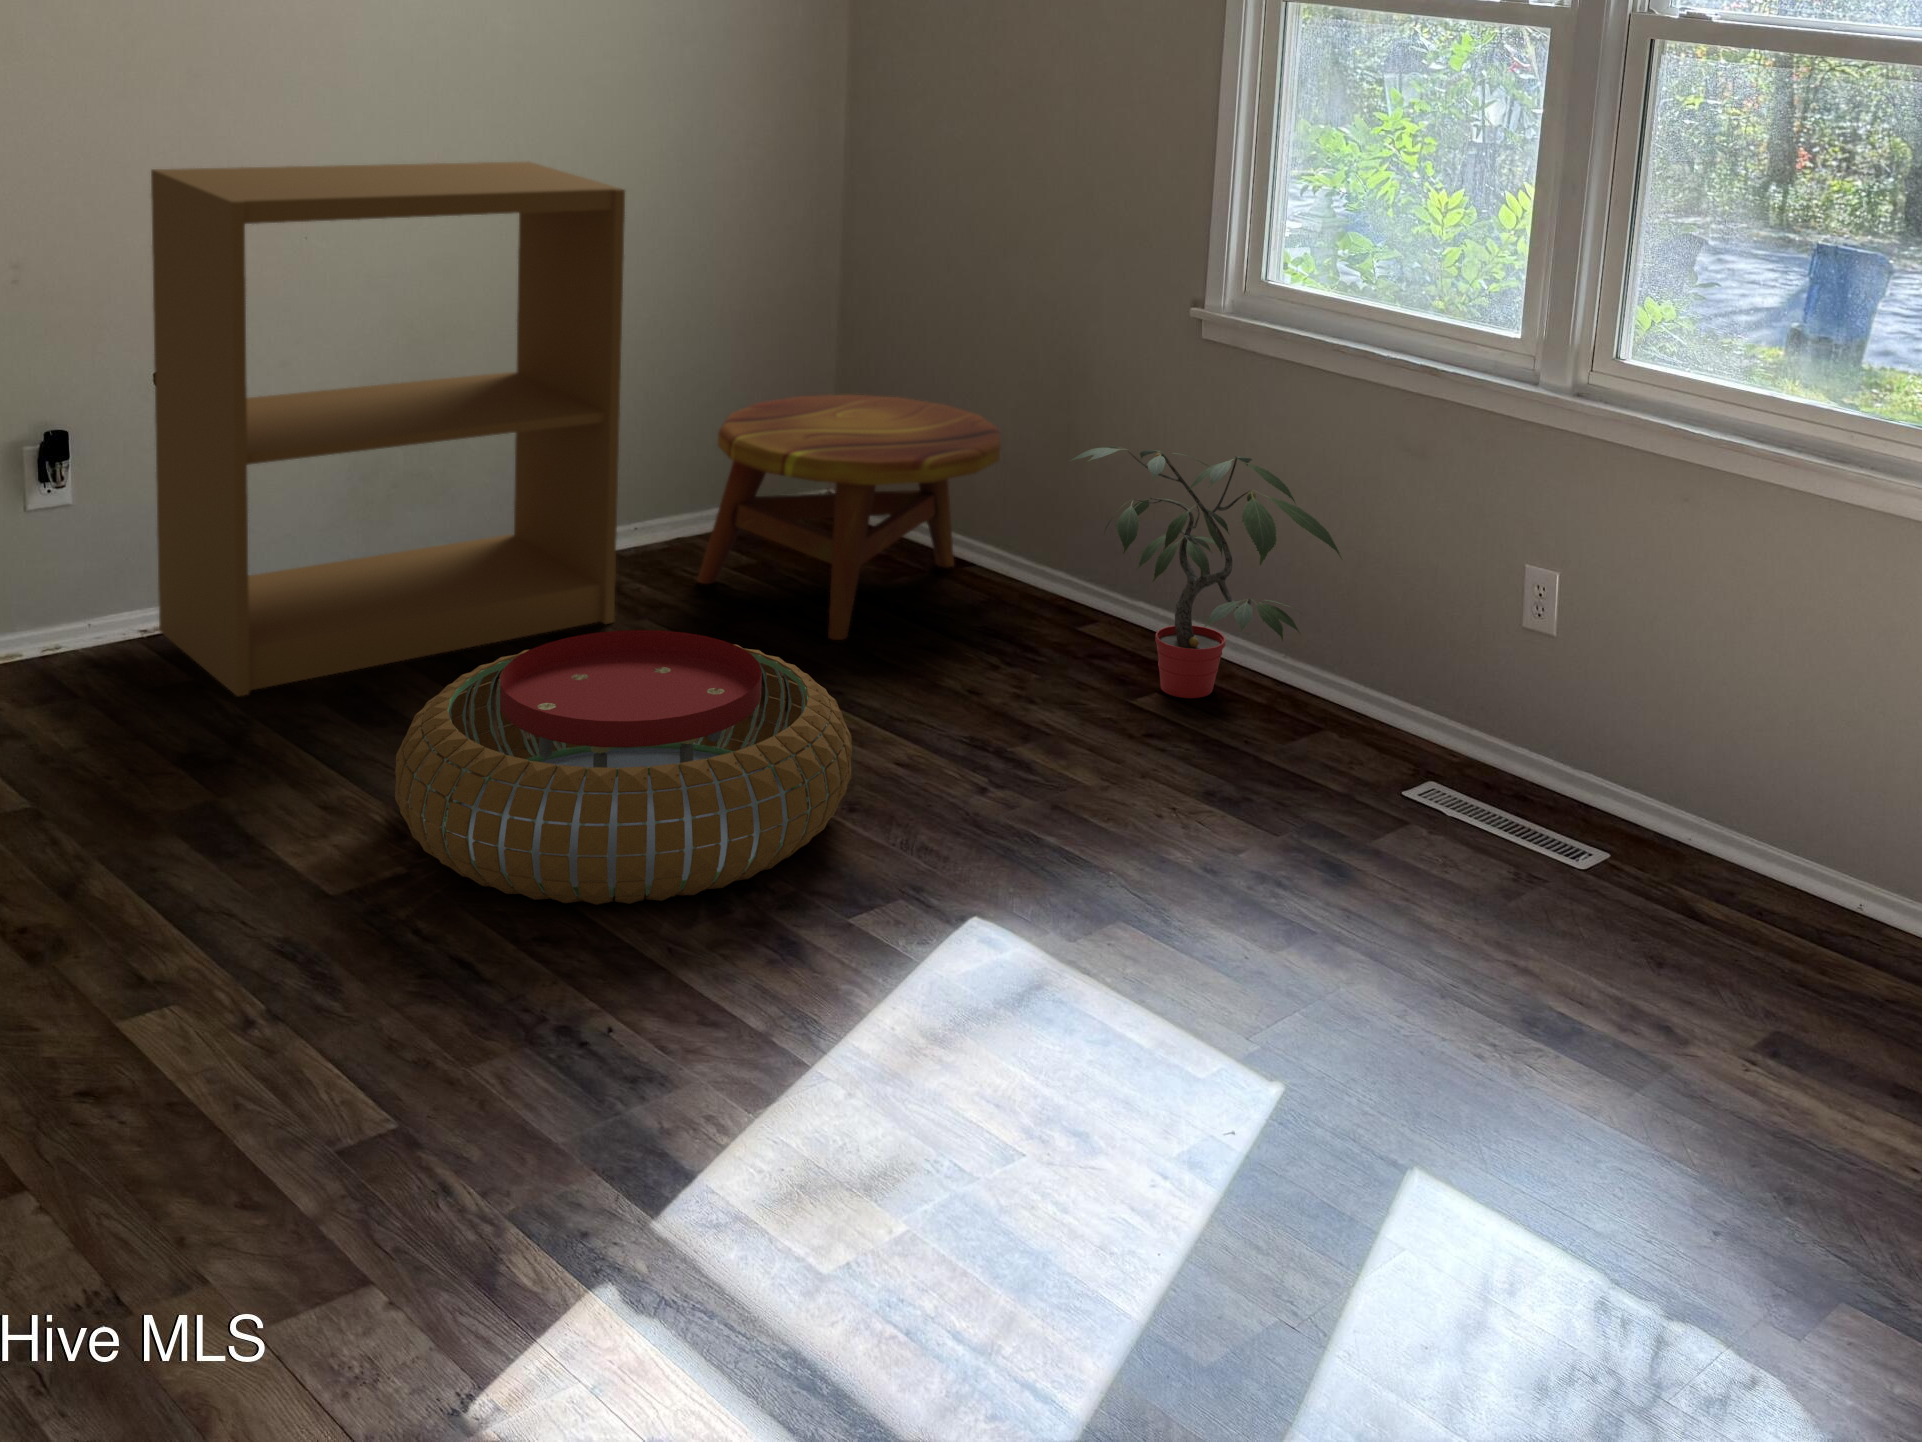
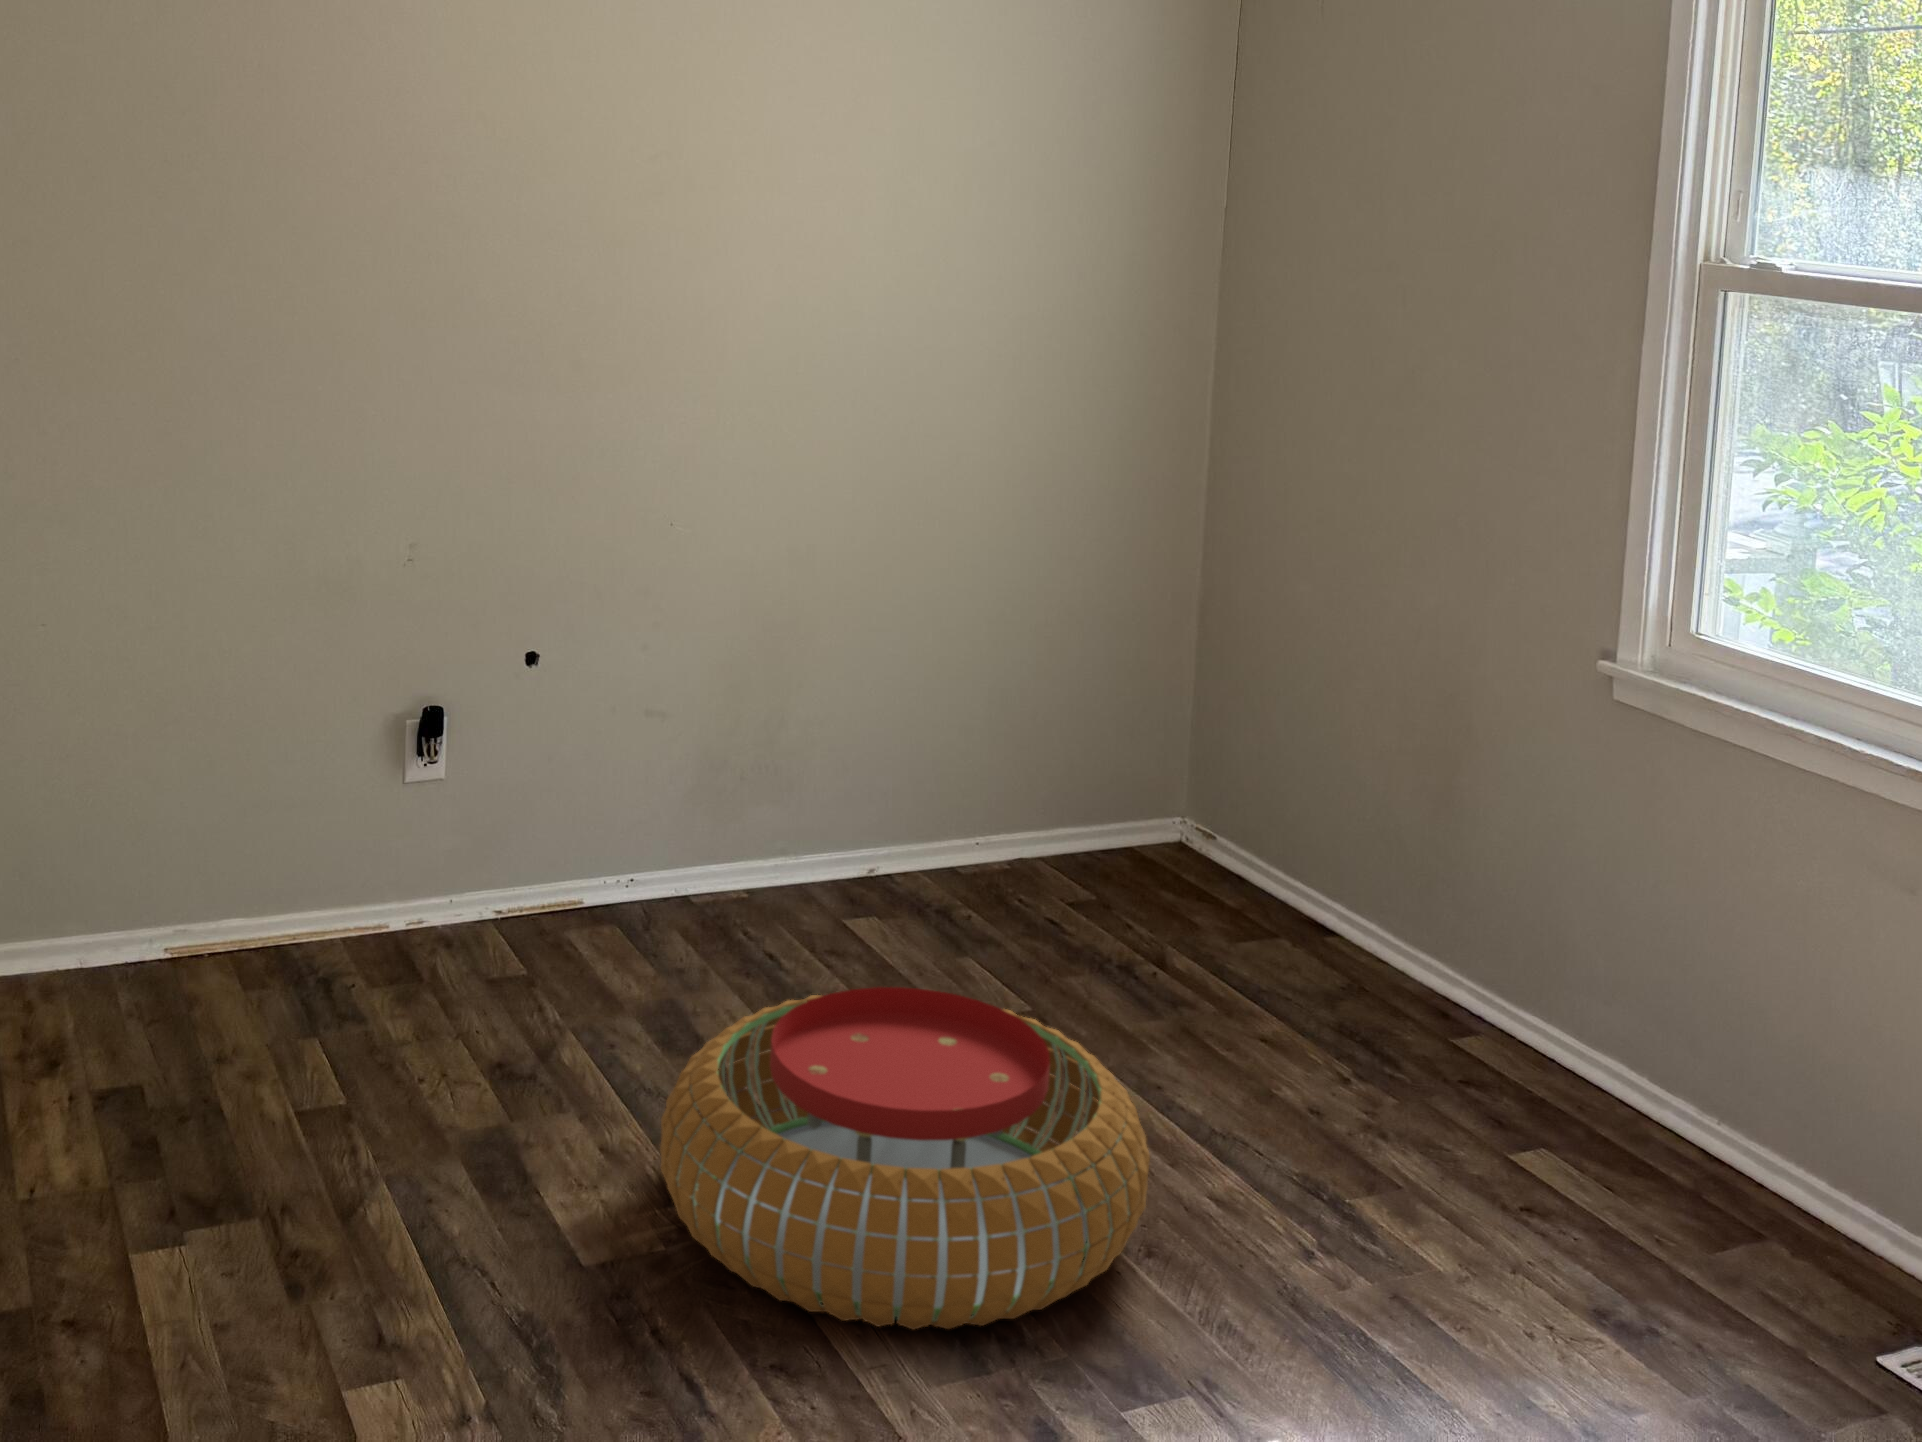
bookshelf: present [151,161,625,696] -> none [507,456,964,996]
side table: present [698,395,1001,640] -> none [1028,721,1372,1014]
potted plant: present [1071,447,1342,698] -> none [1436,825,1798,1157]

